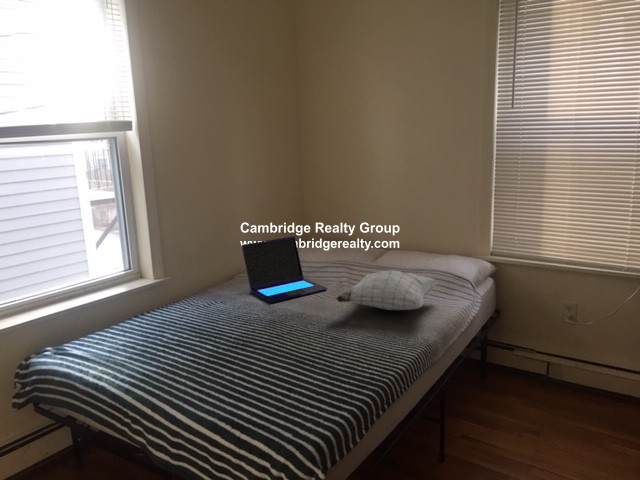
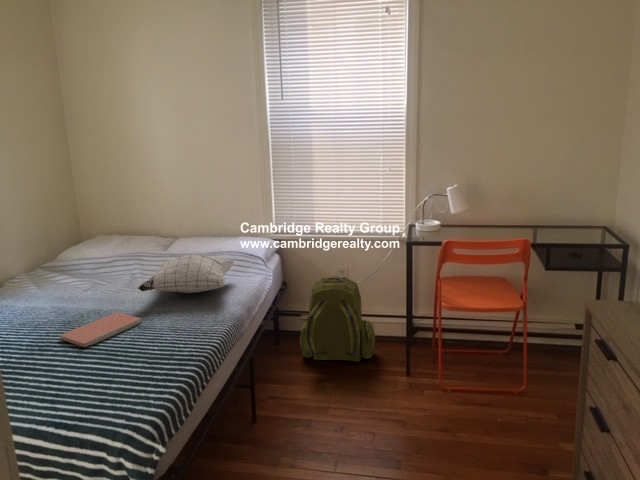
laptop: present [242,236,328,303] -> none [13,231,122,303]
backpack: none [509,311,608,419] -> present [300,276,375,361]
notebook: none [261,319,335,350] -> present [60,312,142,347]

